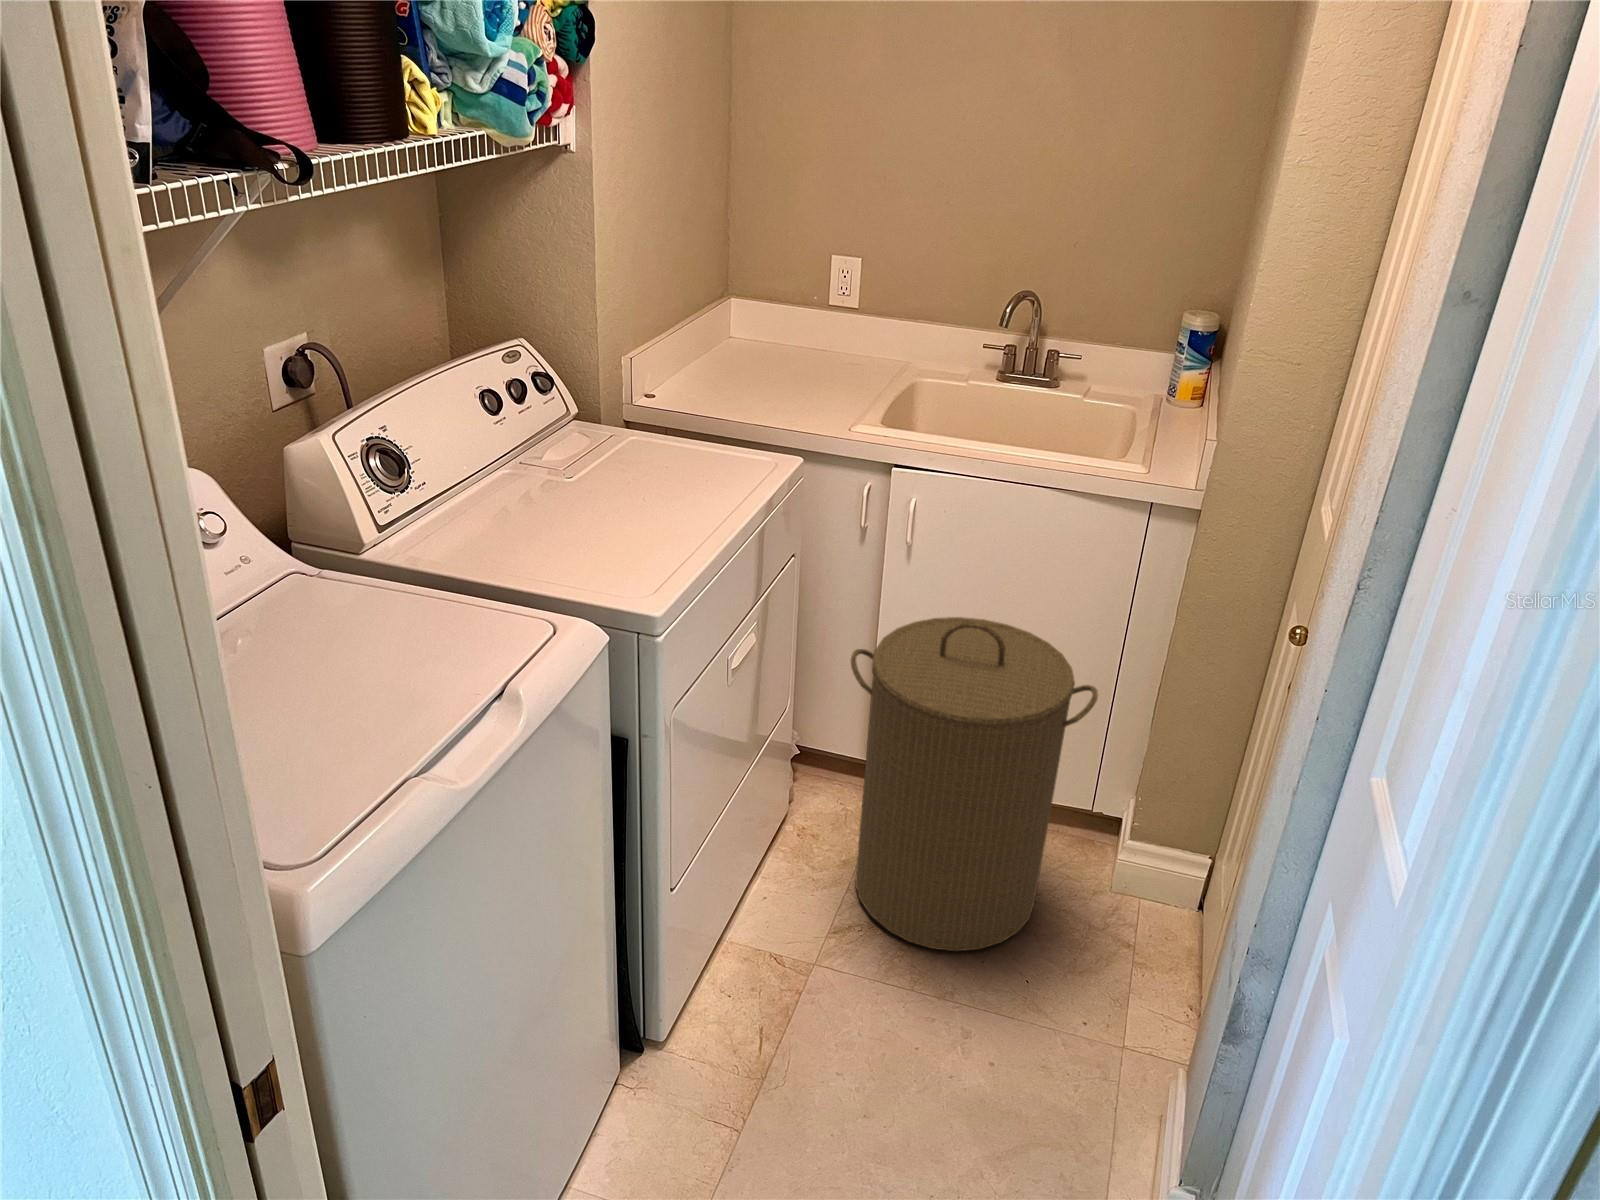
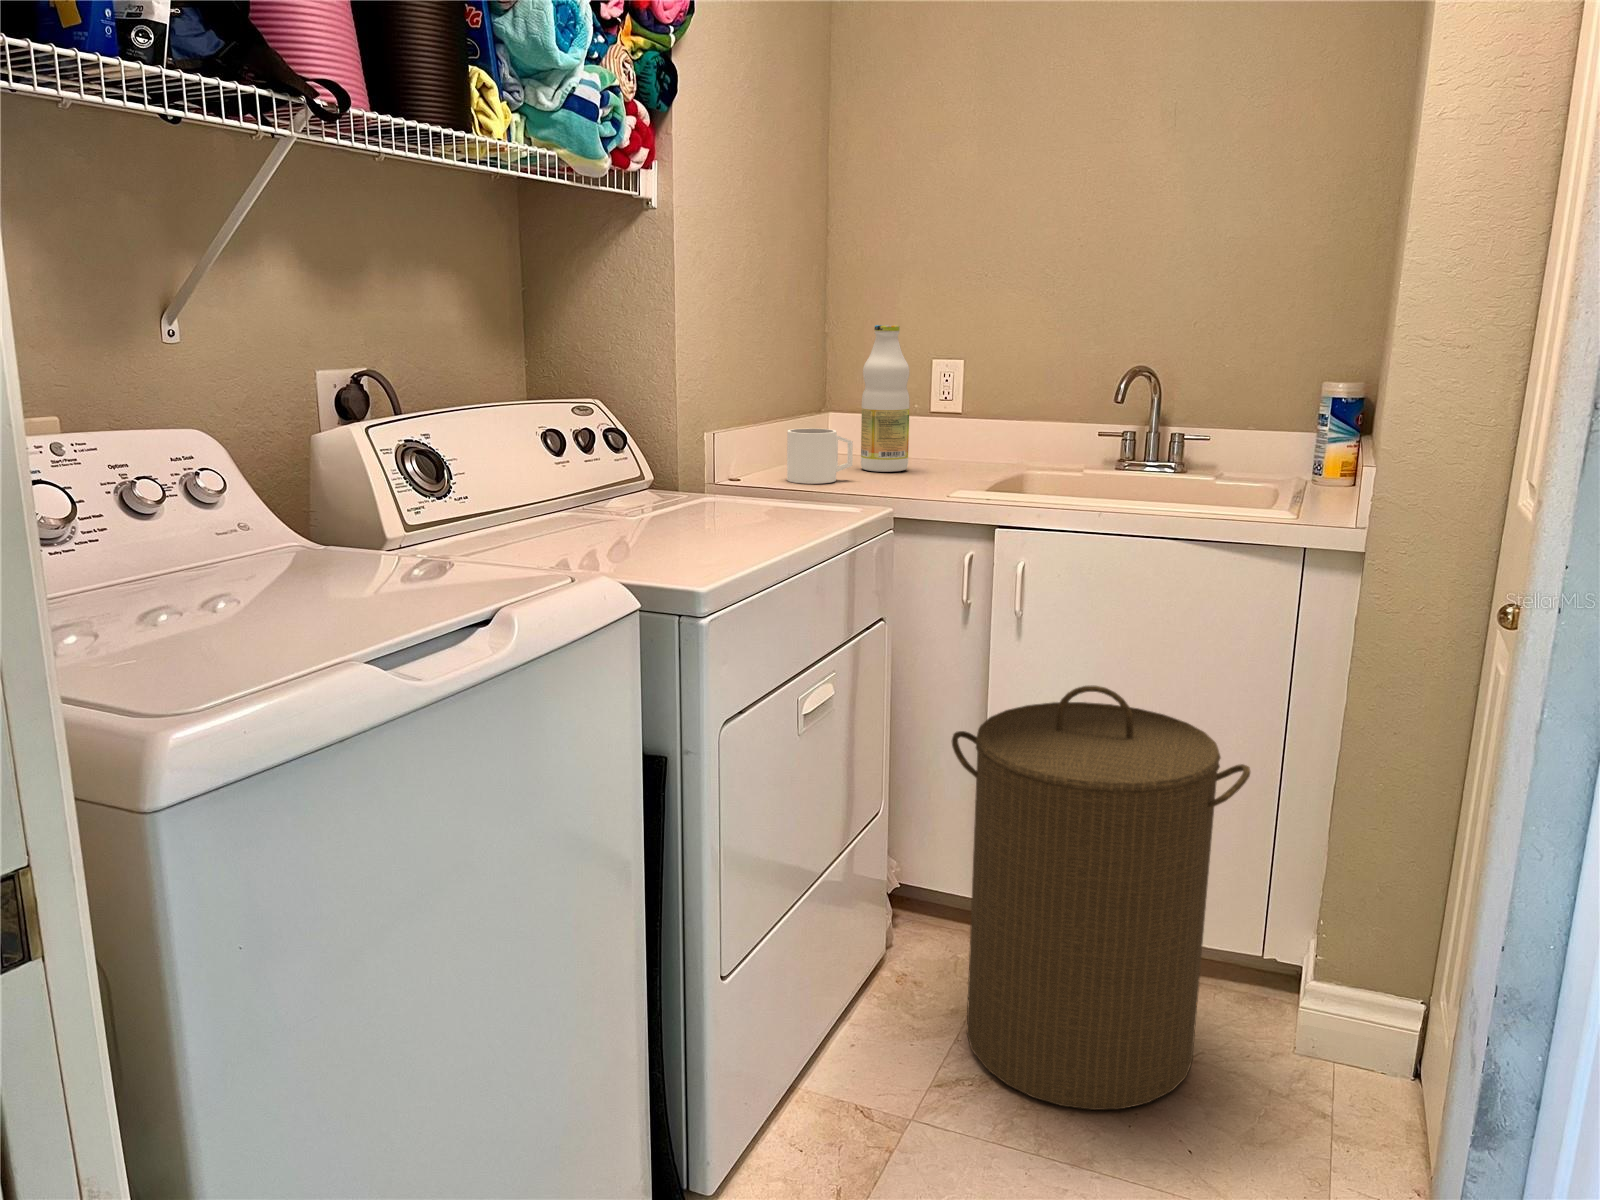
bottle: none [765,240,812,380] -> present [861,325,910,472]
mug: none [700,348,761,406] -> present [787,428,853,484]

